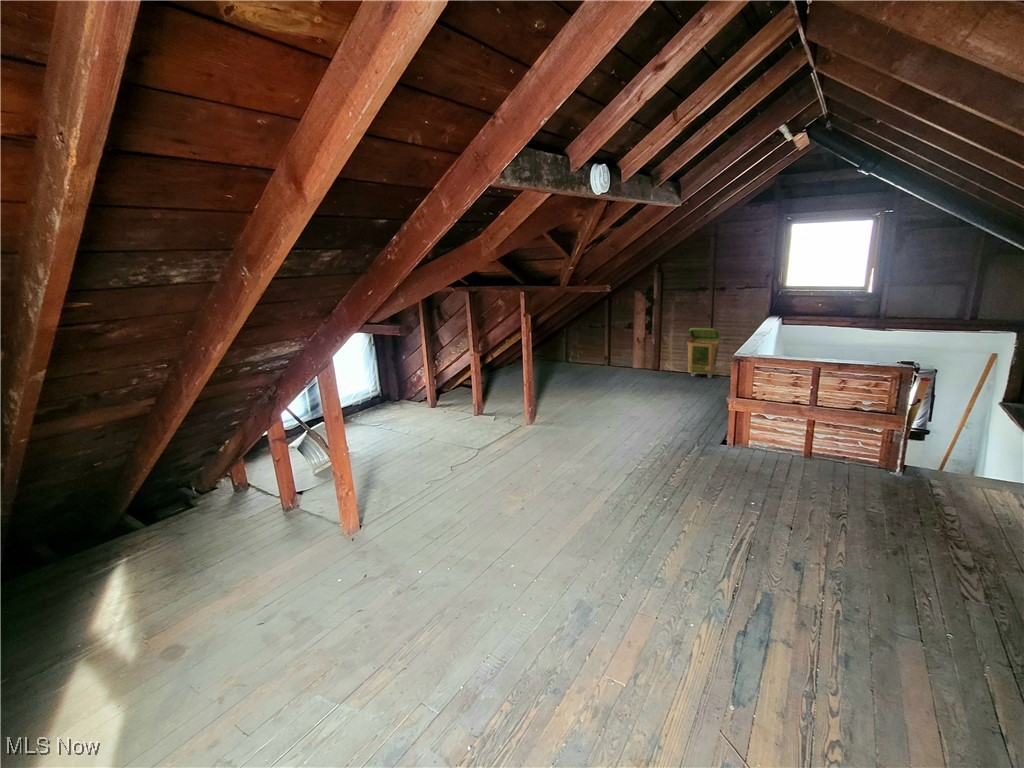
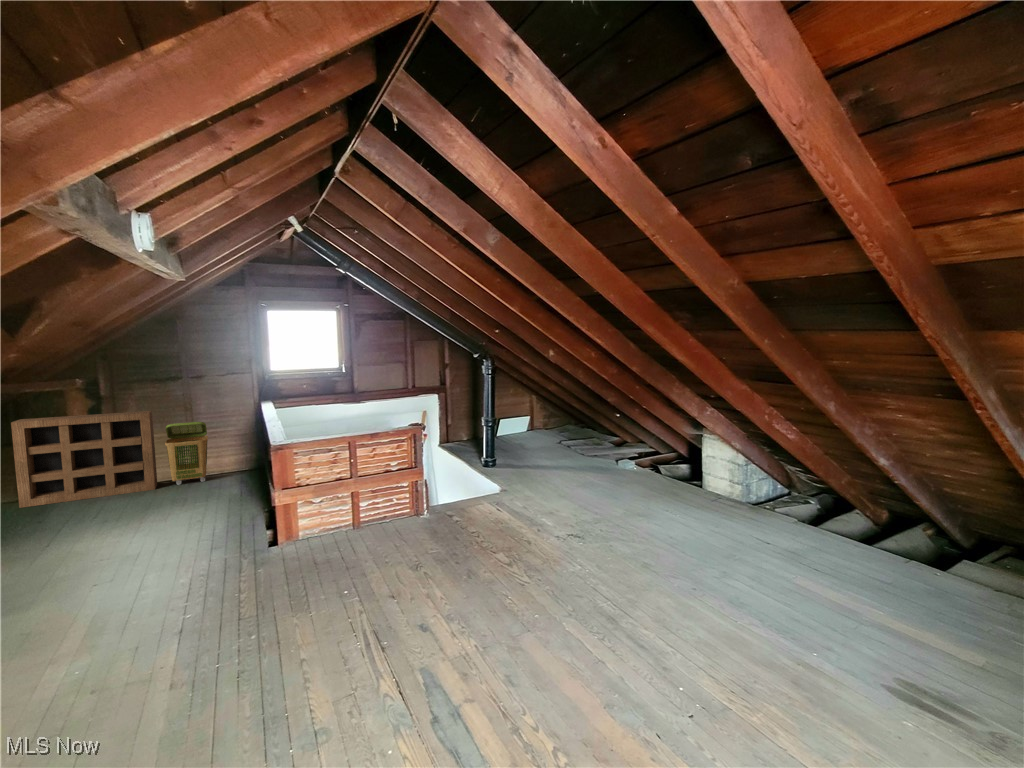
shelving unit: none [605,314,683,376] -> present [11,411,157,508]

